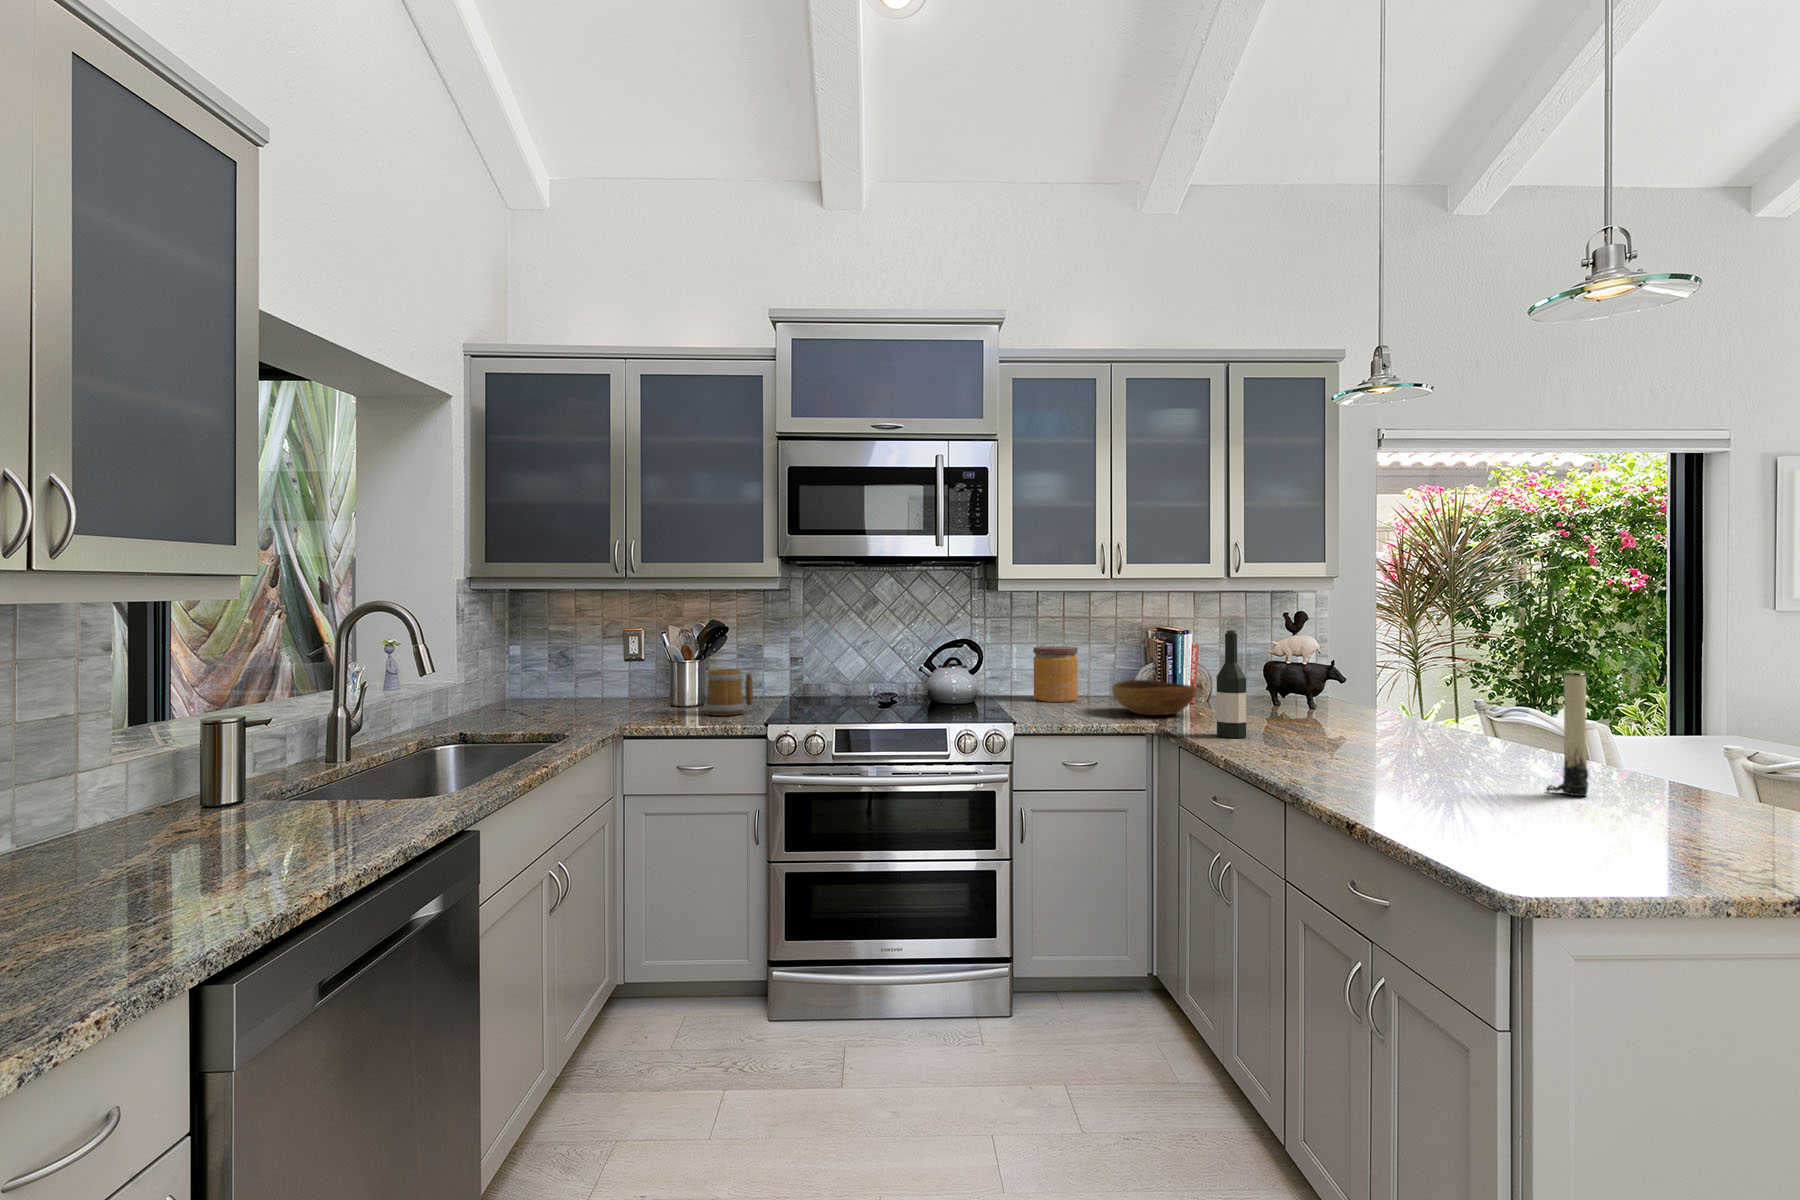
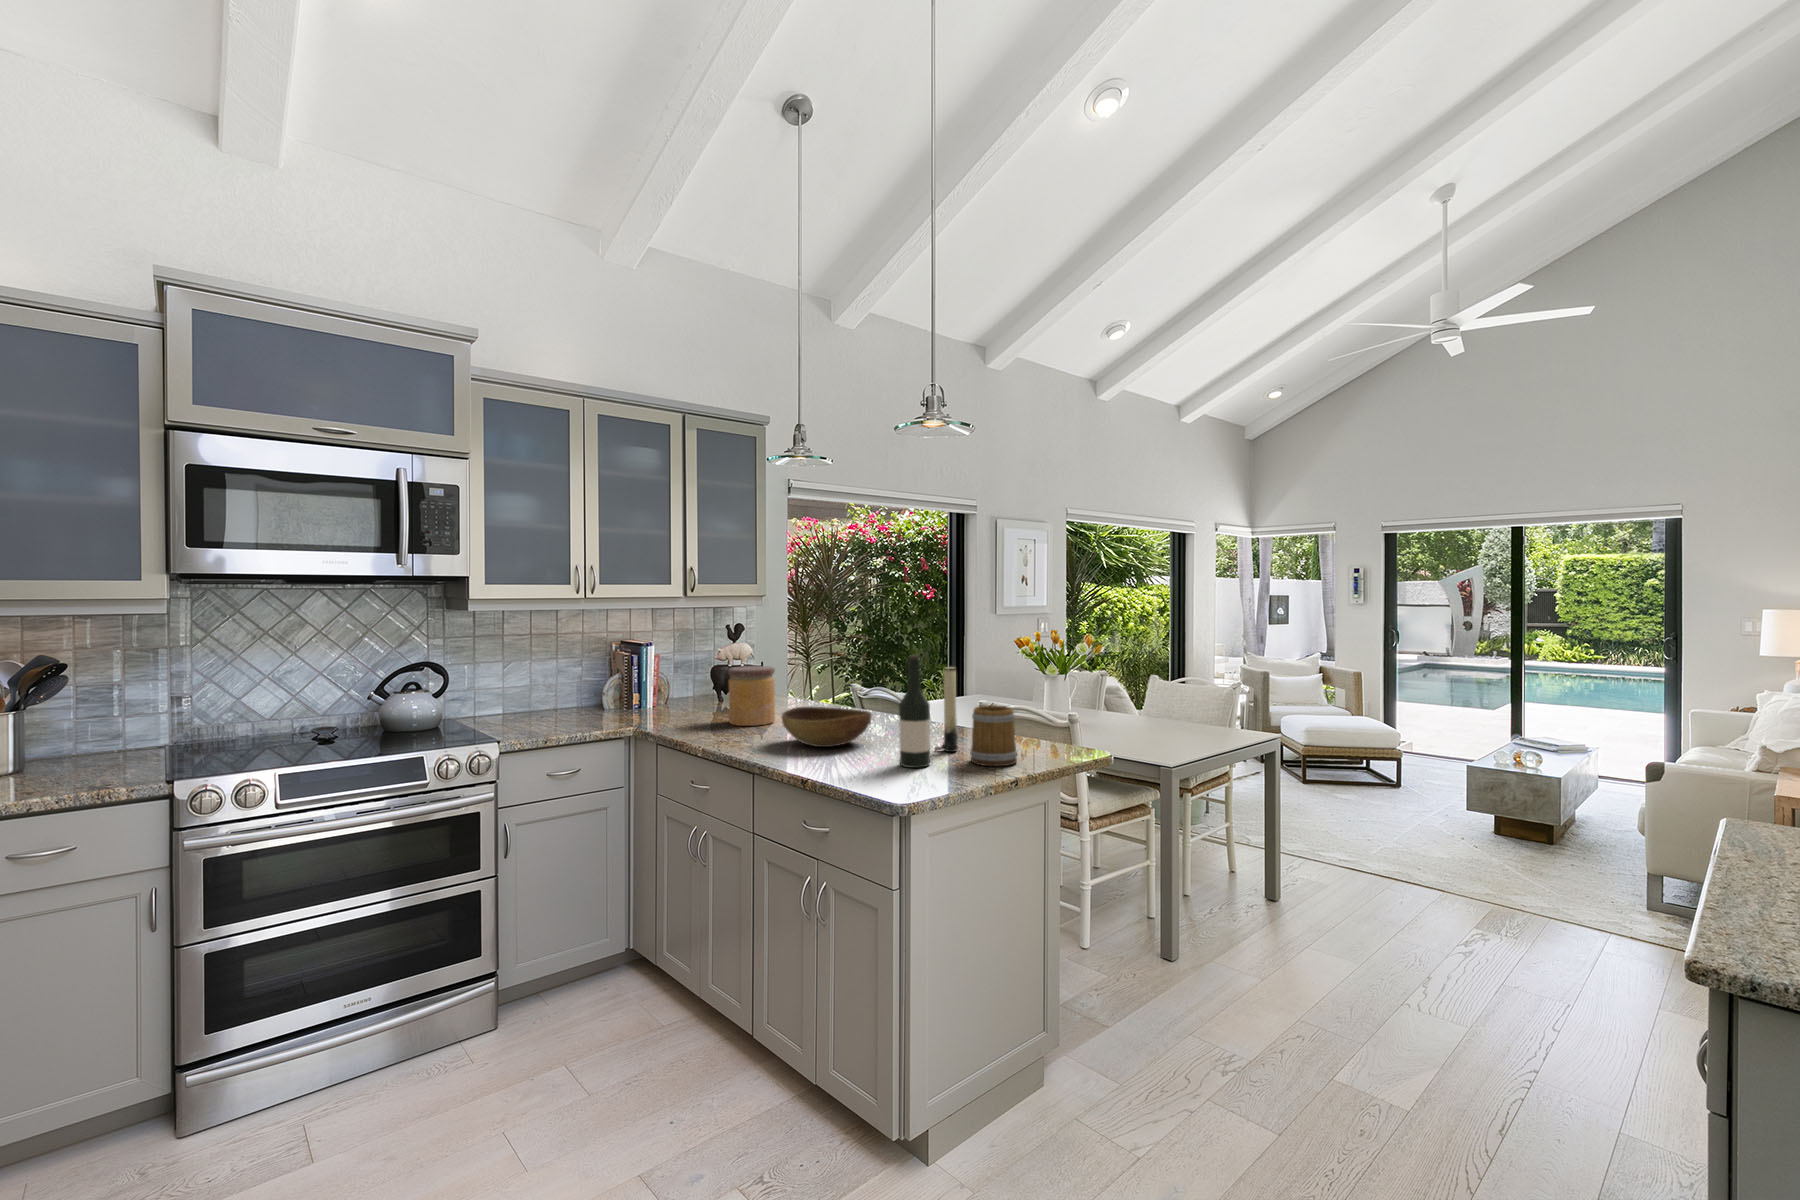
wine bottle: present [1216,630,1246,738] -> present [899,655,930,768]
jar: present [1033,646,1078,702] -> present [728,666,775,726]
mug: present [706,669,753,716] -> present [970,705,1017,766]
bowl: present [1112,680,1197,716] -> present [782,707,871,747]

